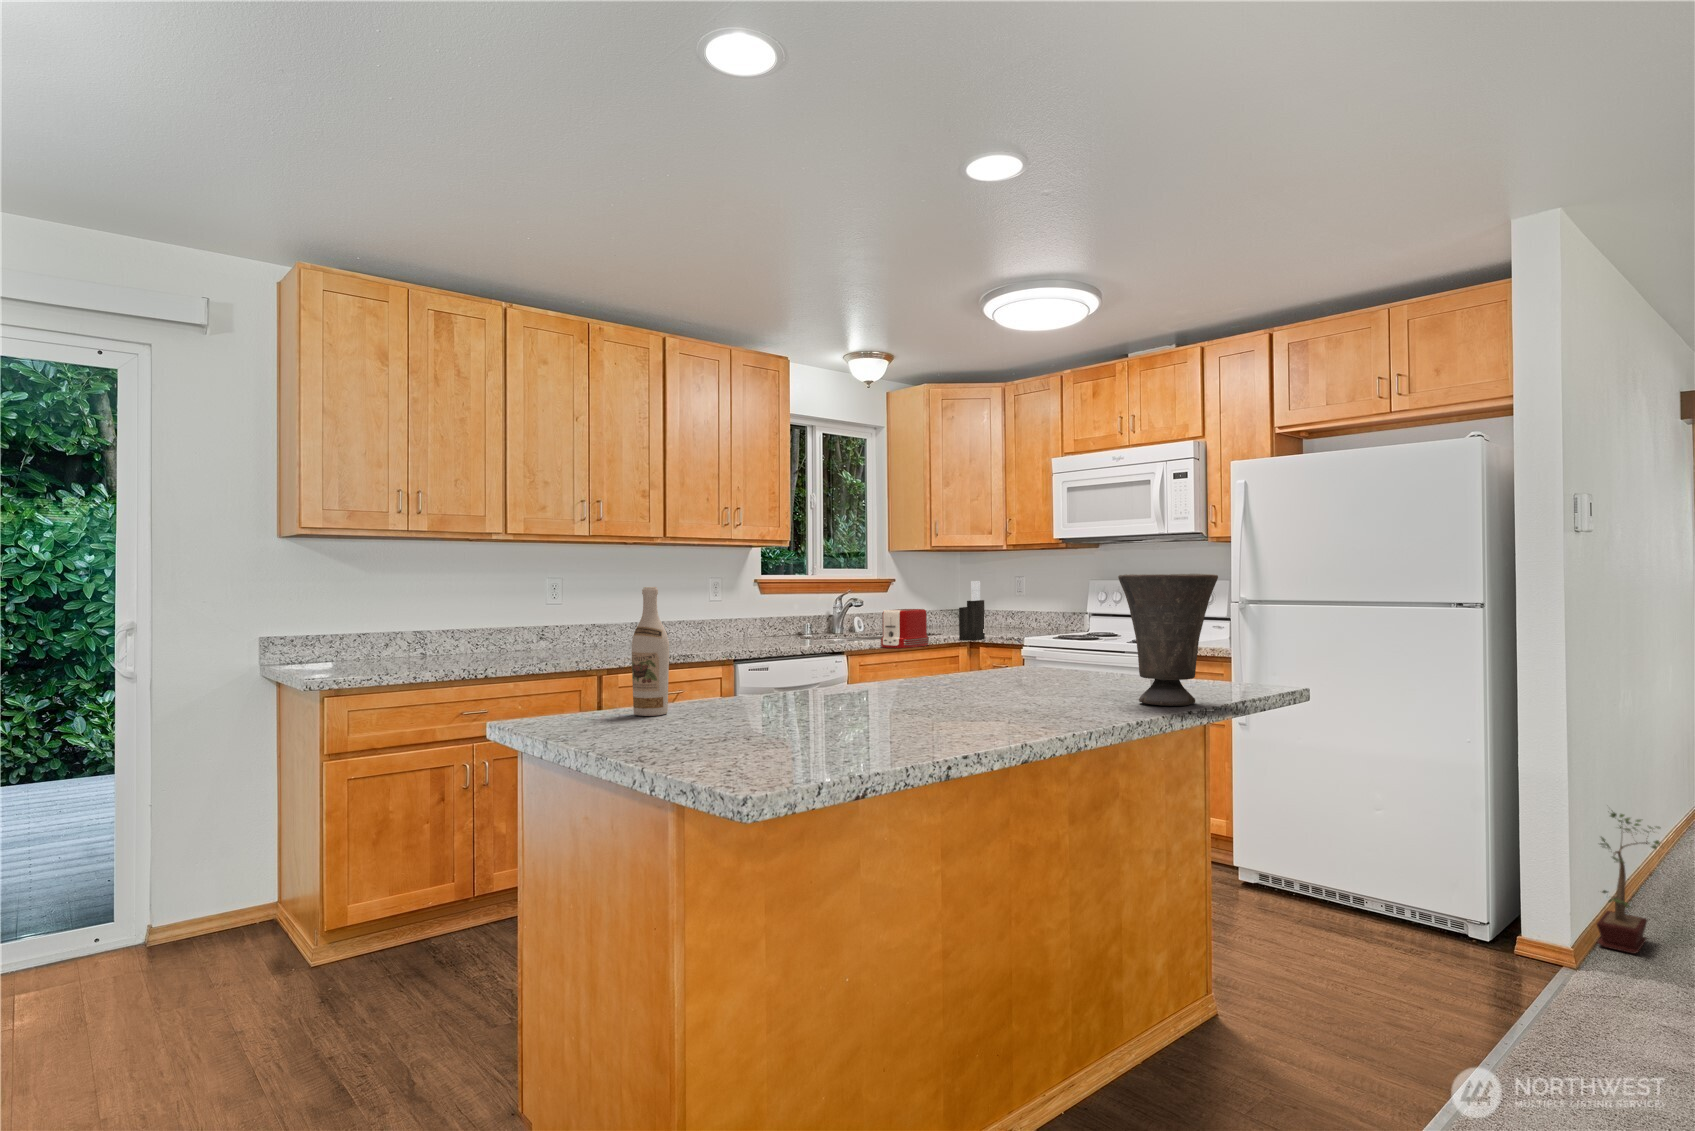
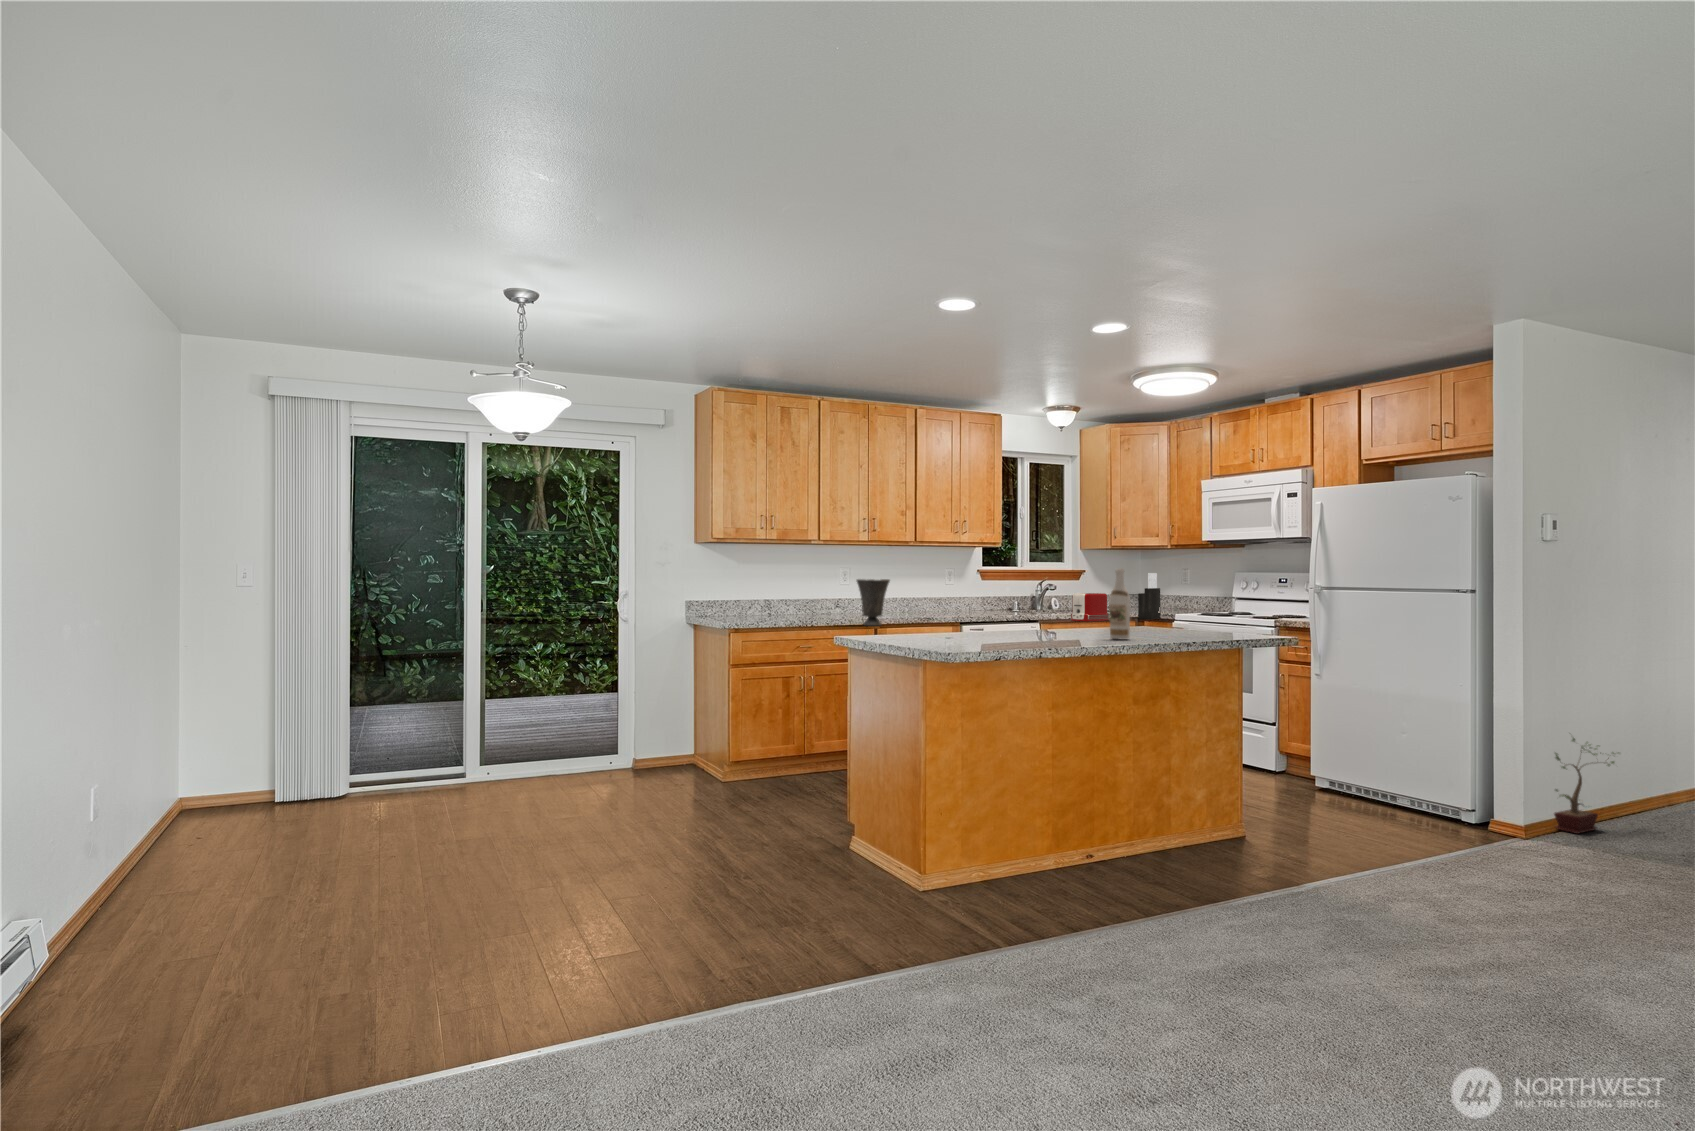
vase: present [1118,574,1218,706] -> present [857,579,890,626]
wine bottle: present [632,587,669,716] -> present [1109,568,1130,640]

